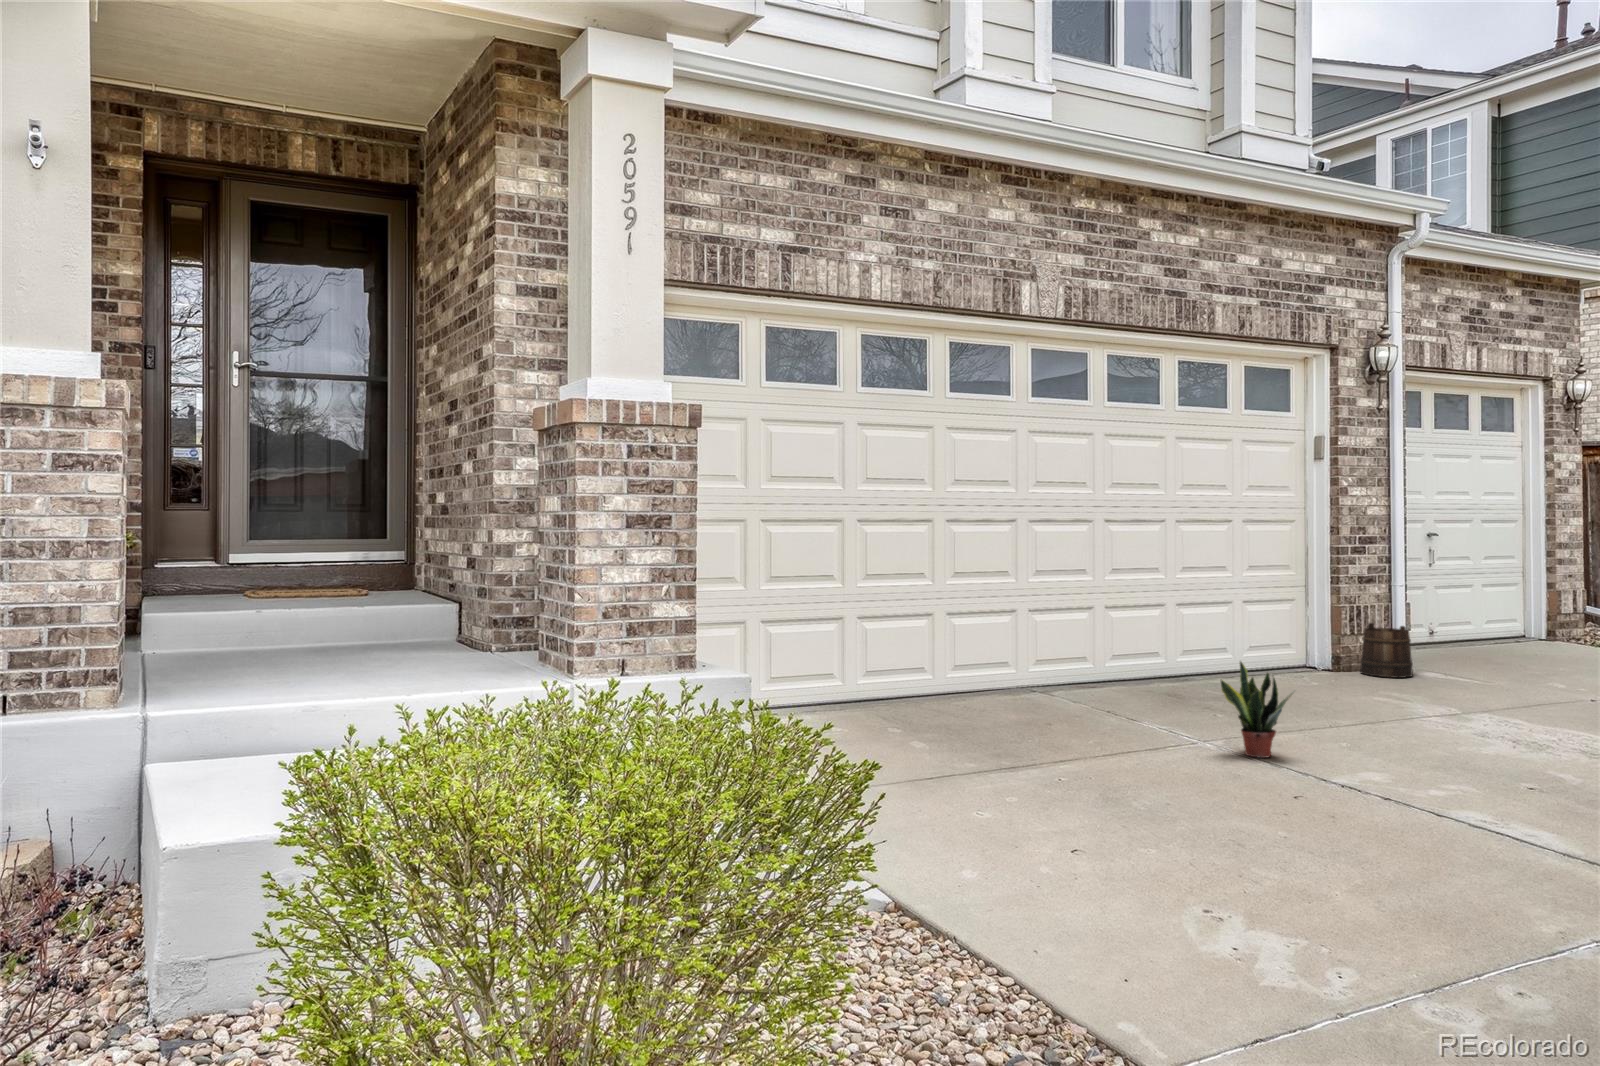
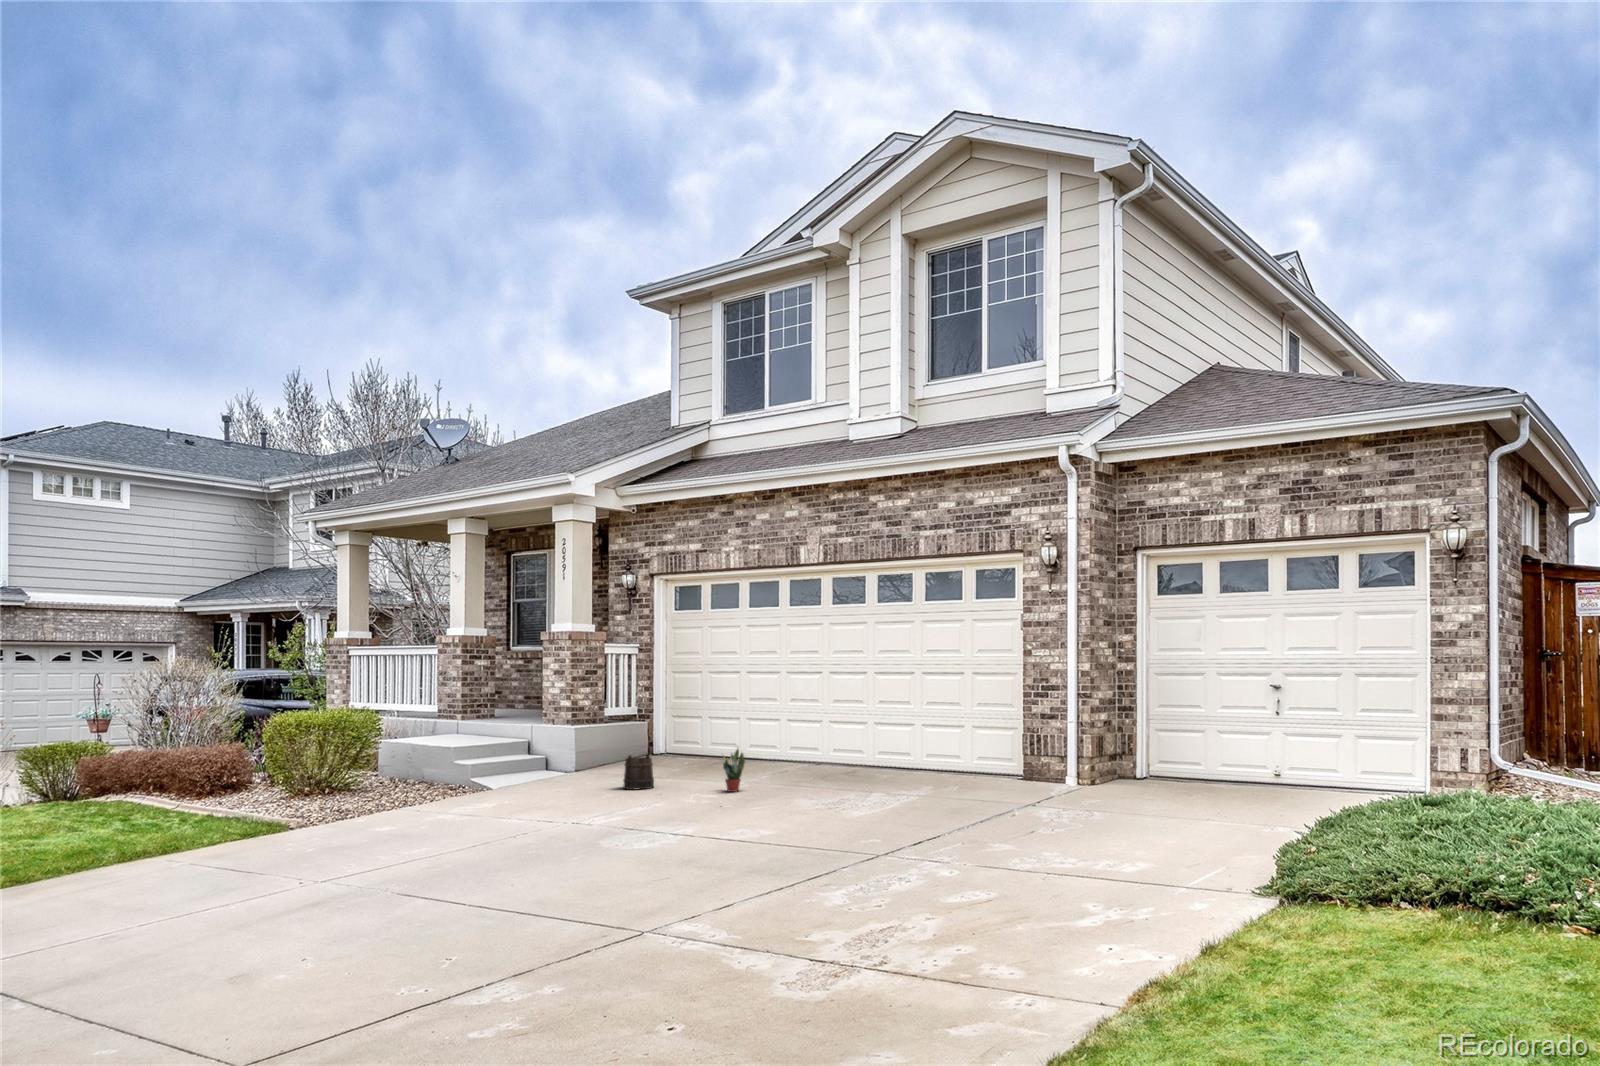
bucket: present [1360,623,1413,678] -> present [623,754,654,790]

